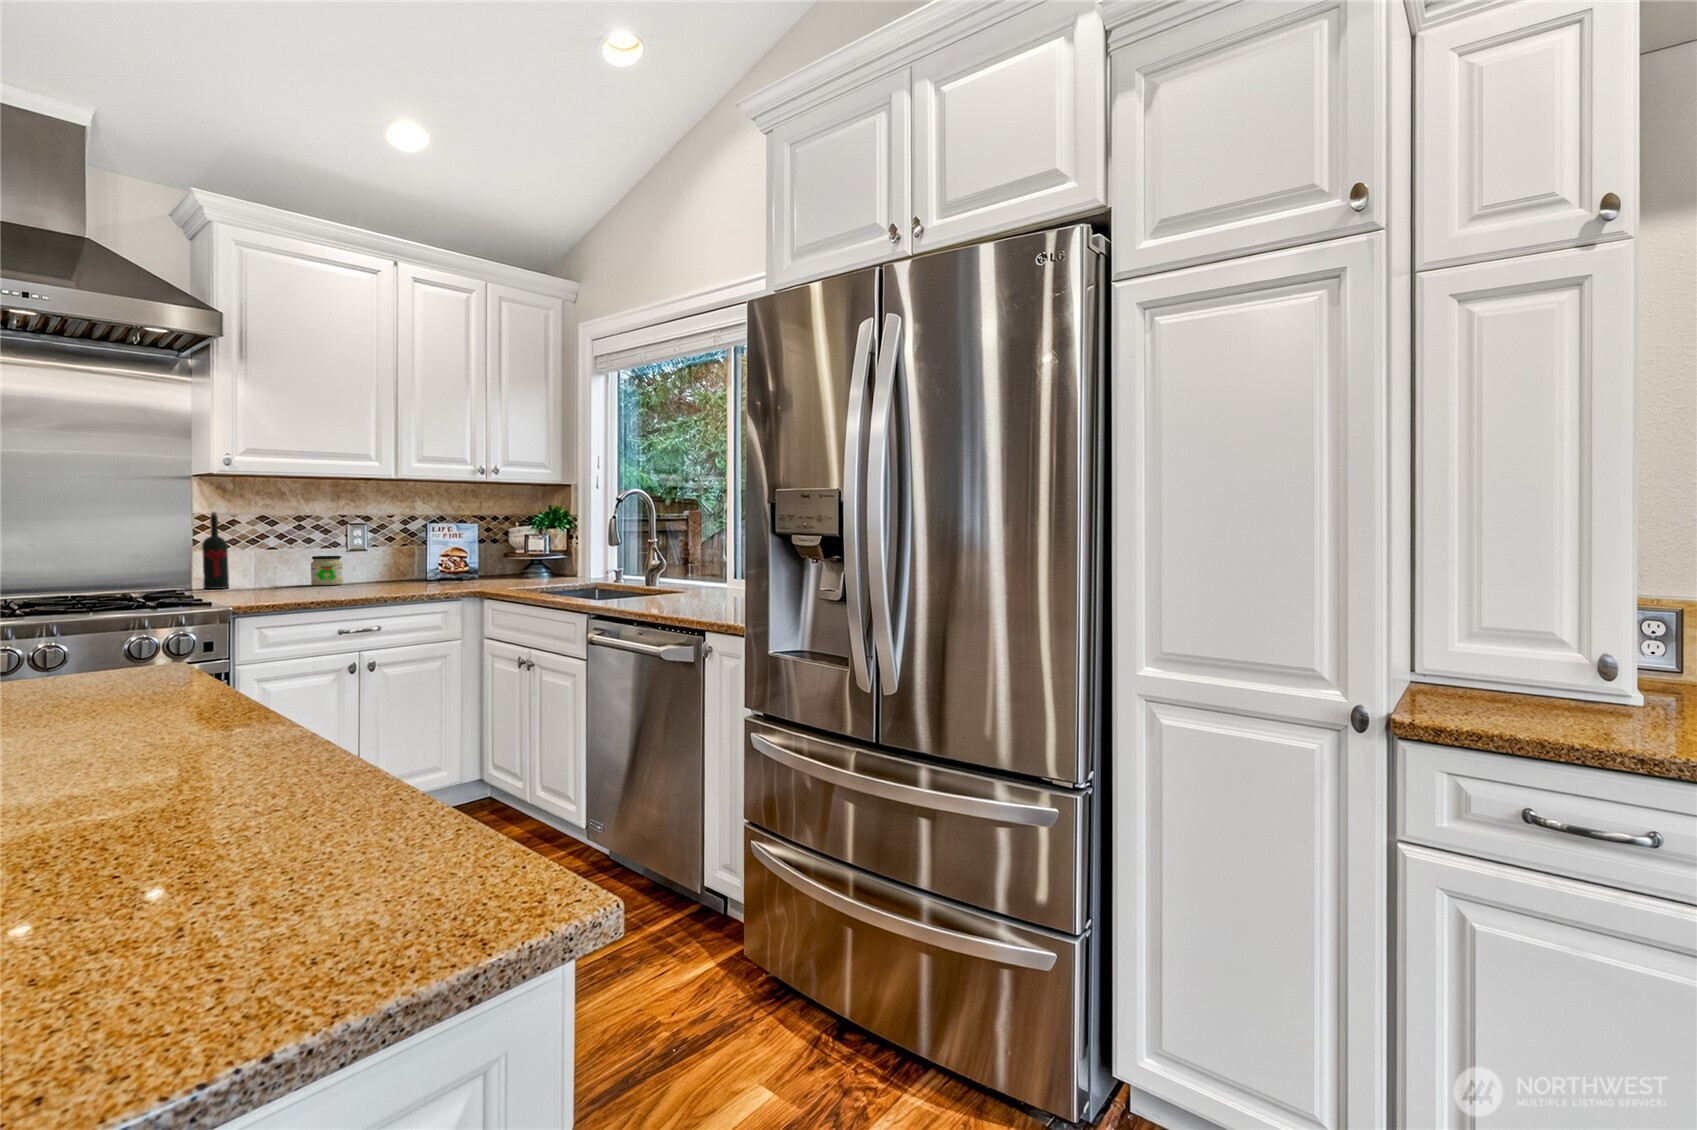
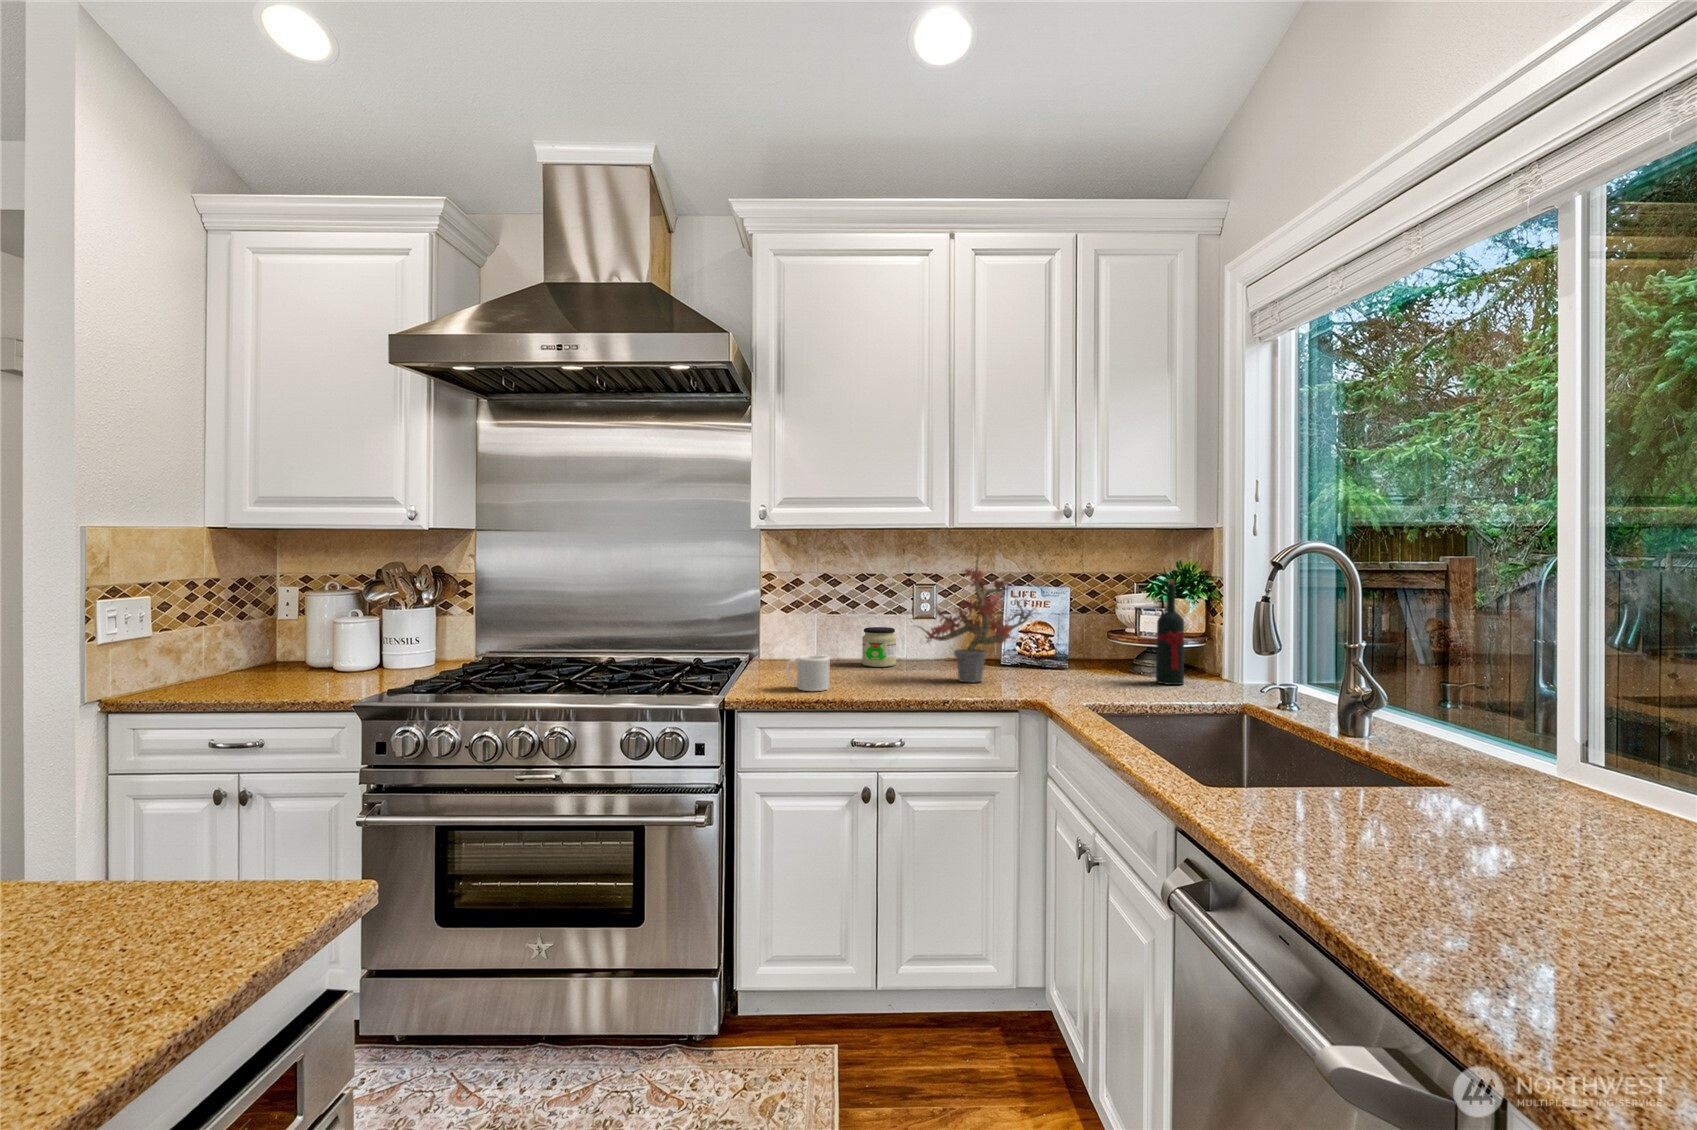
potted plant: none [375,491,469,585] -> present [916,554,1036,682]
wine bottle: present [202,512,229,589] -> present [1156,580,1184,685]
mug: none [275,569,316,595] -> present [786,655,830,691]

